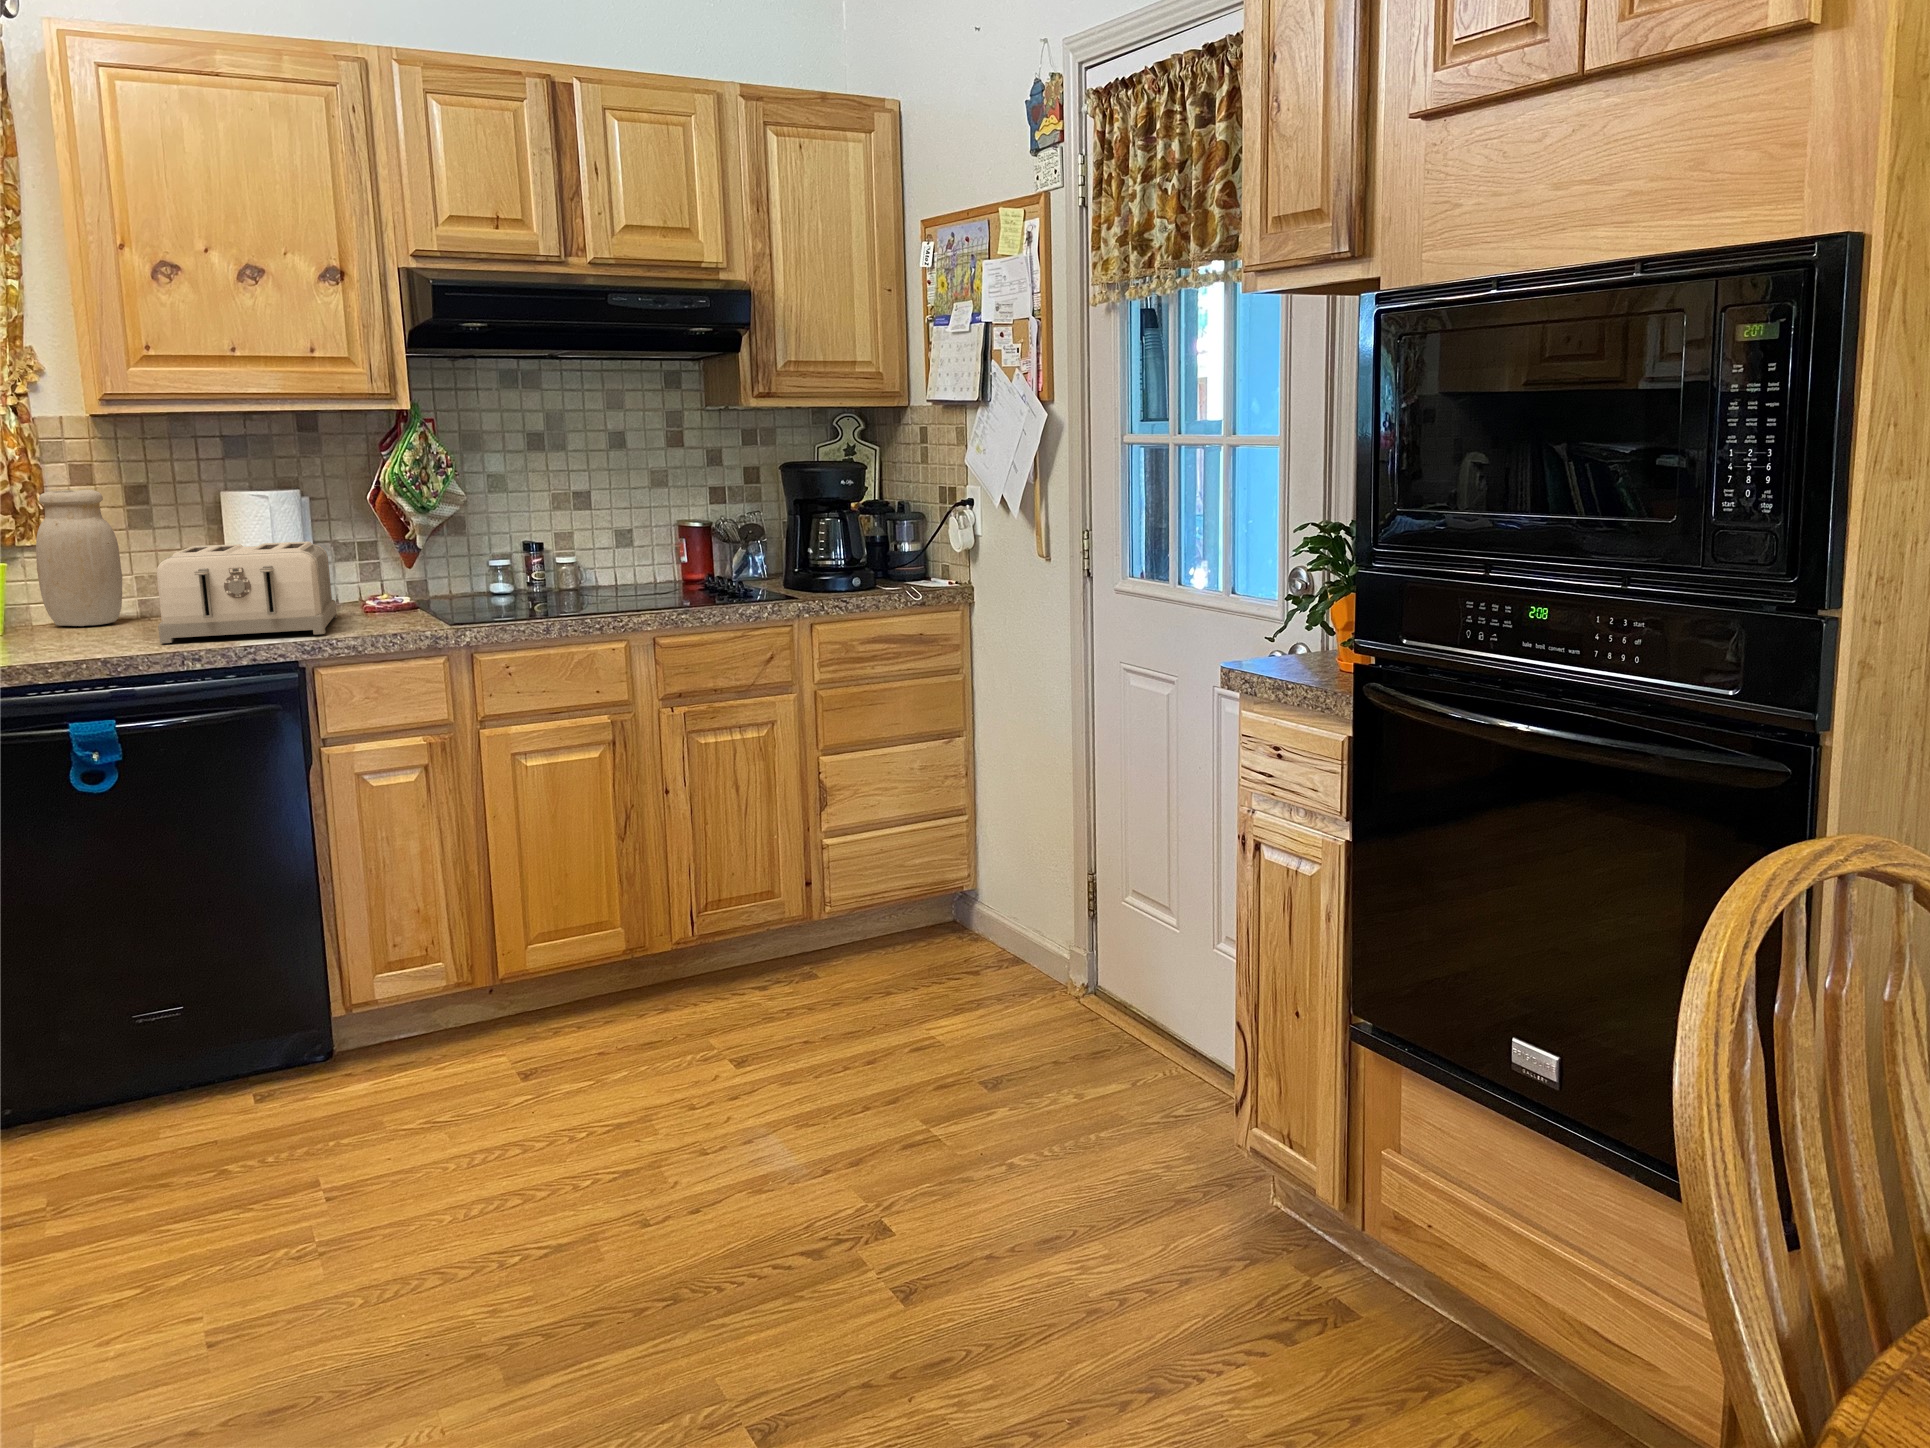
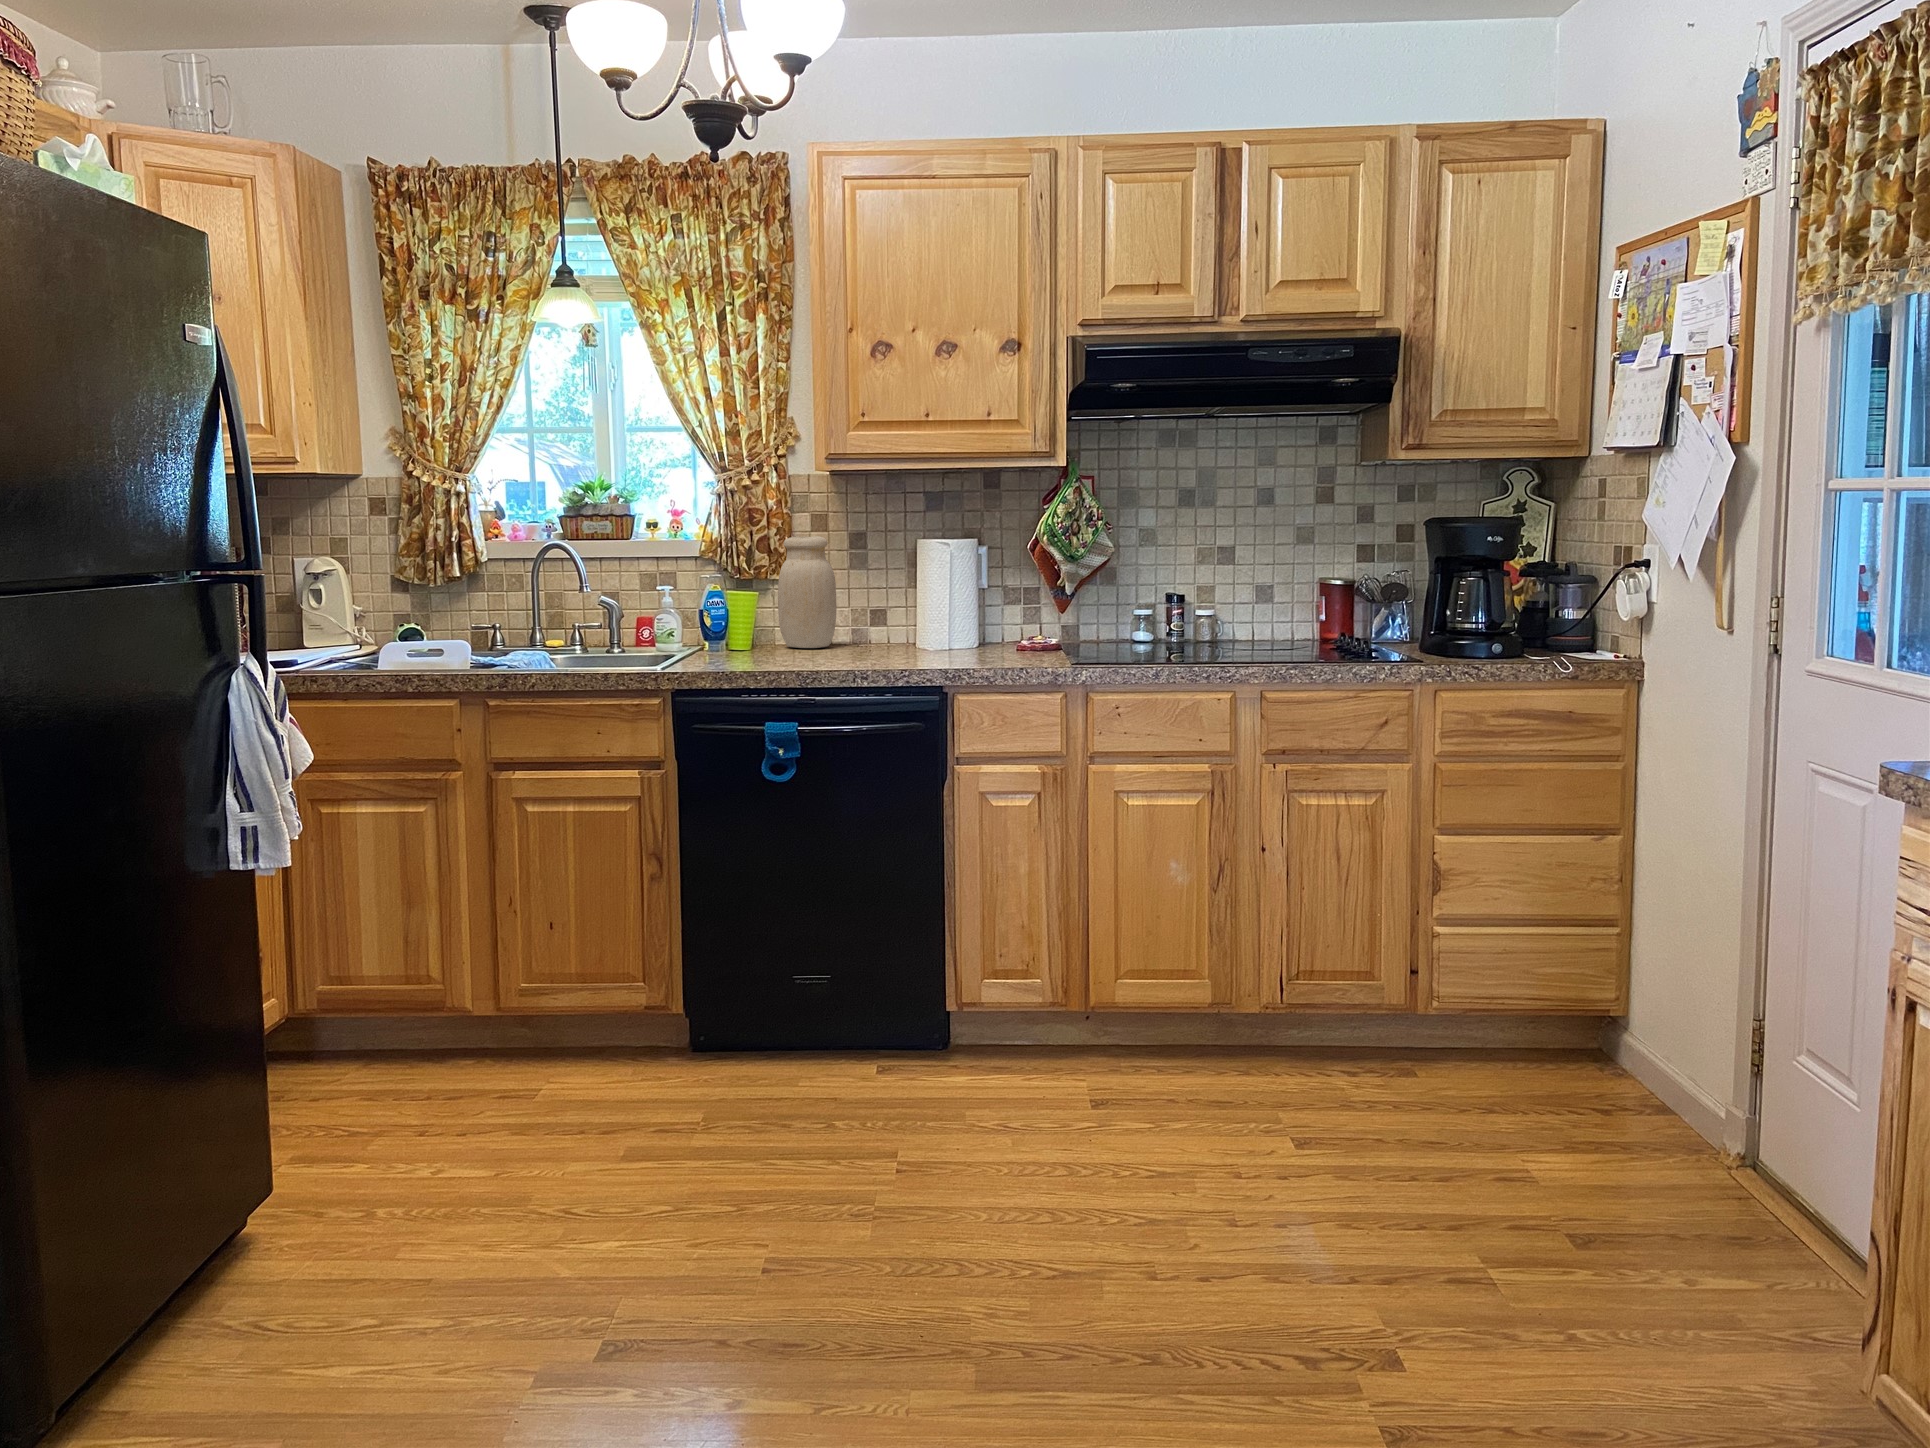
toaster: present [157,542,337,643] -> none [843,584,991,666]

